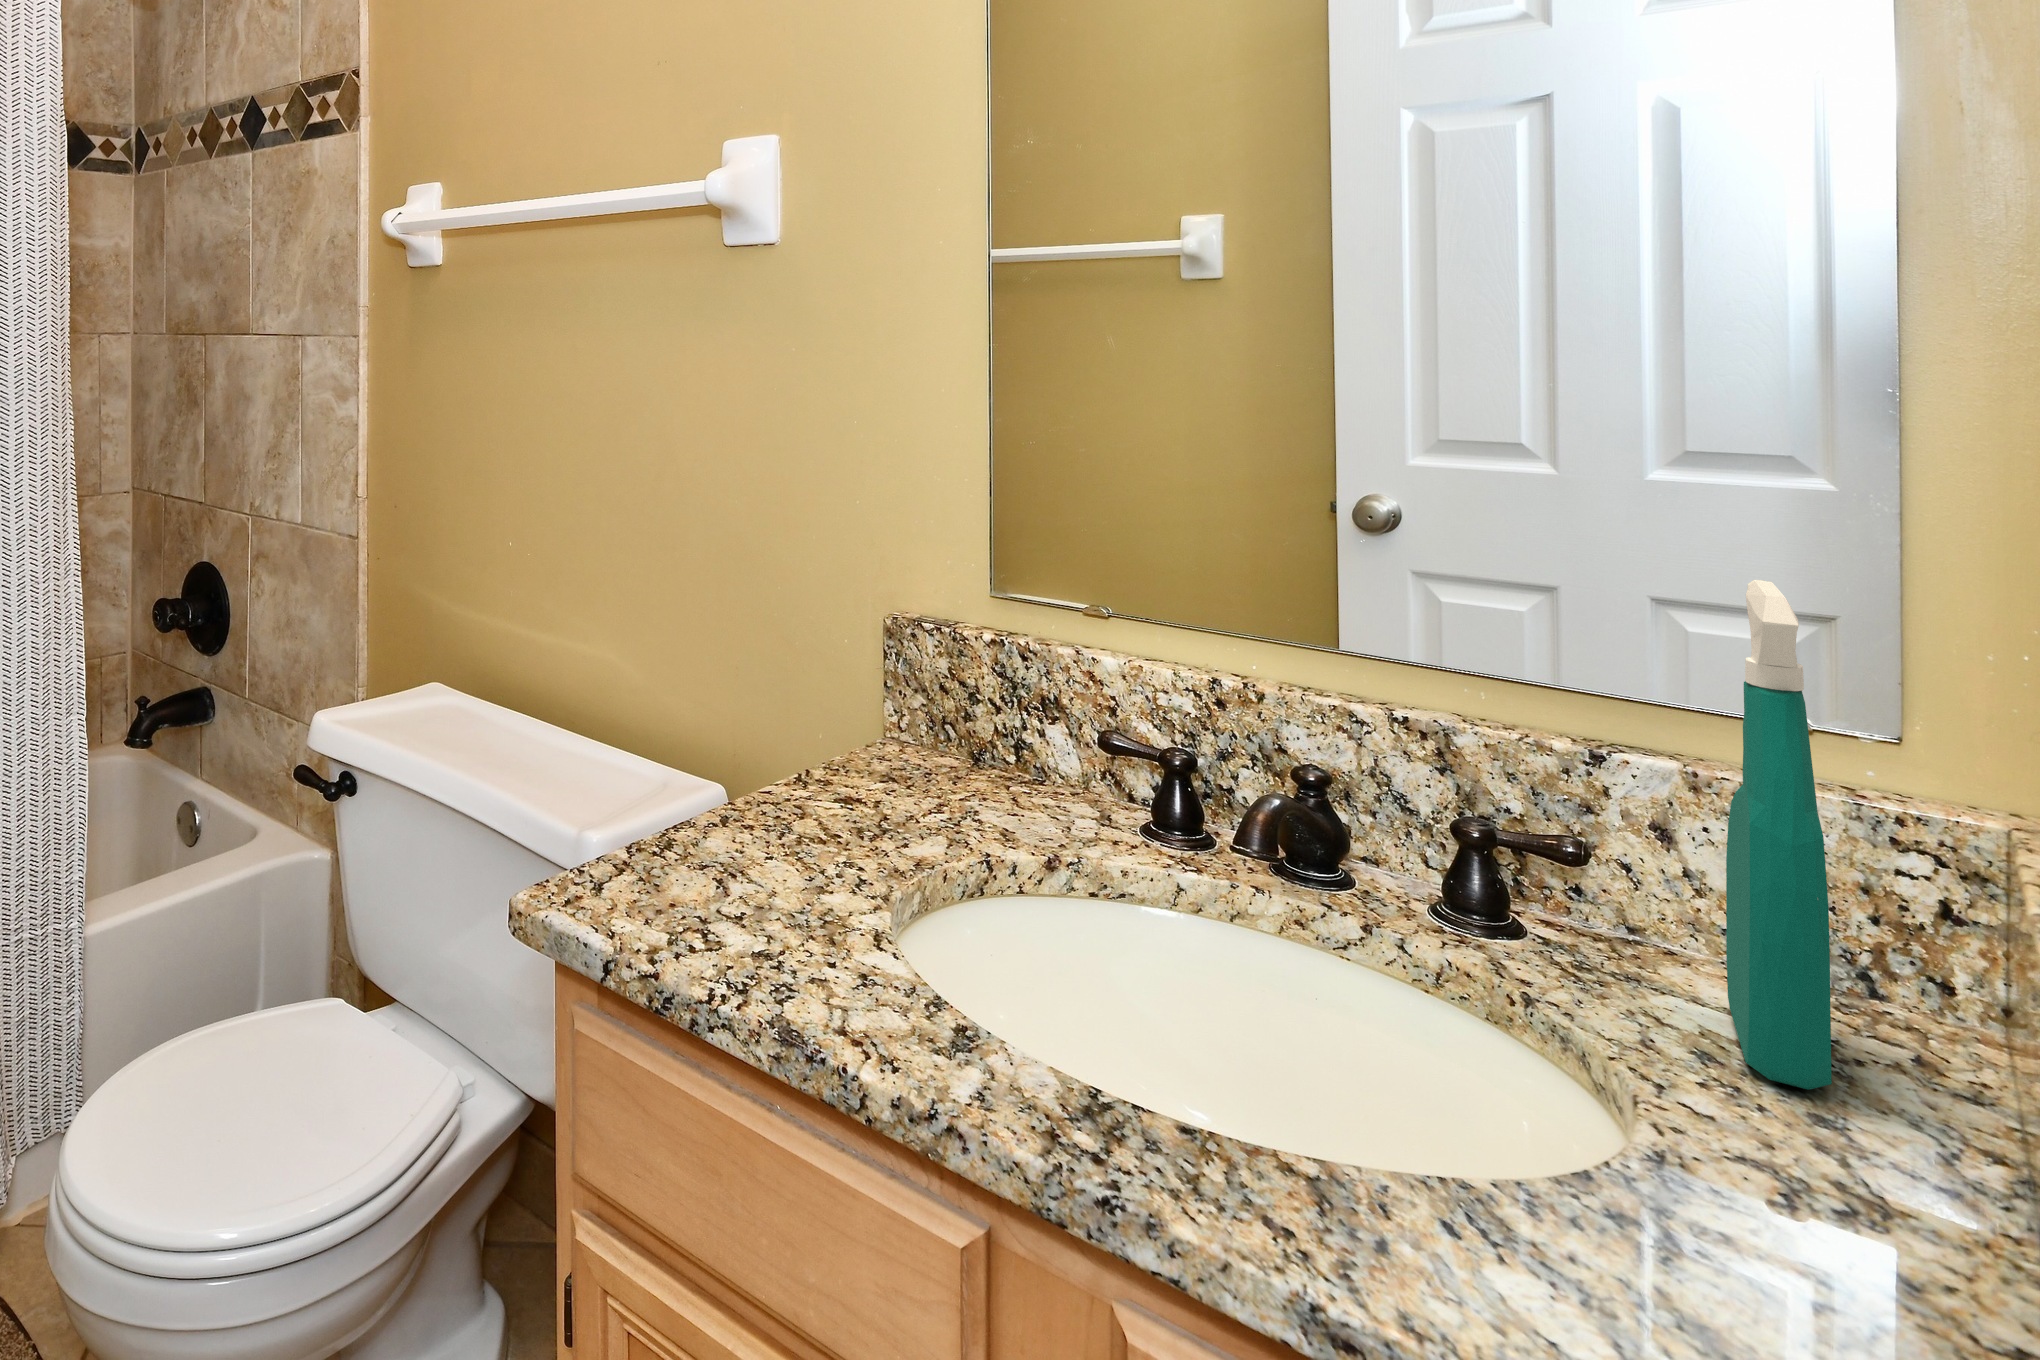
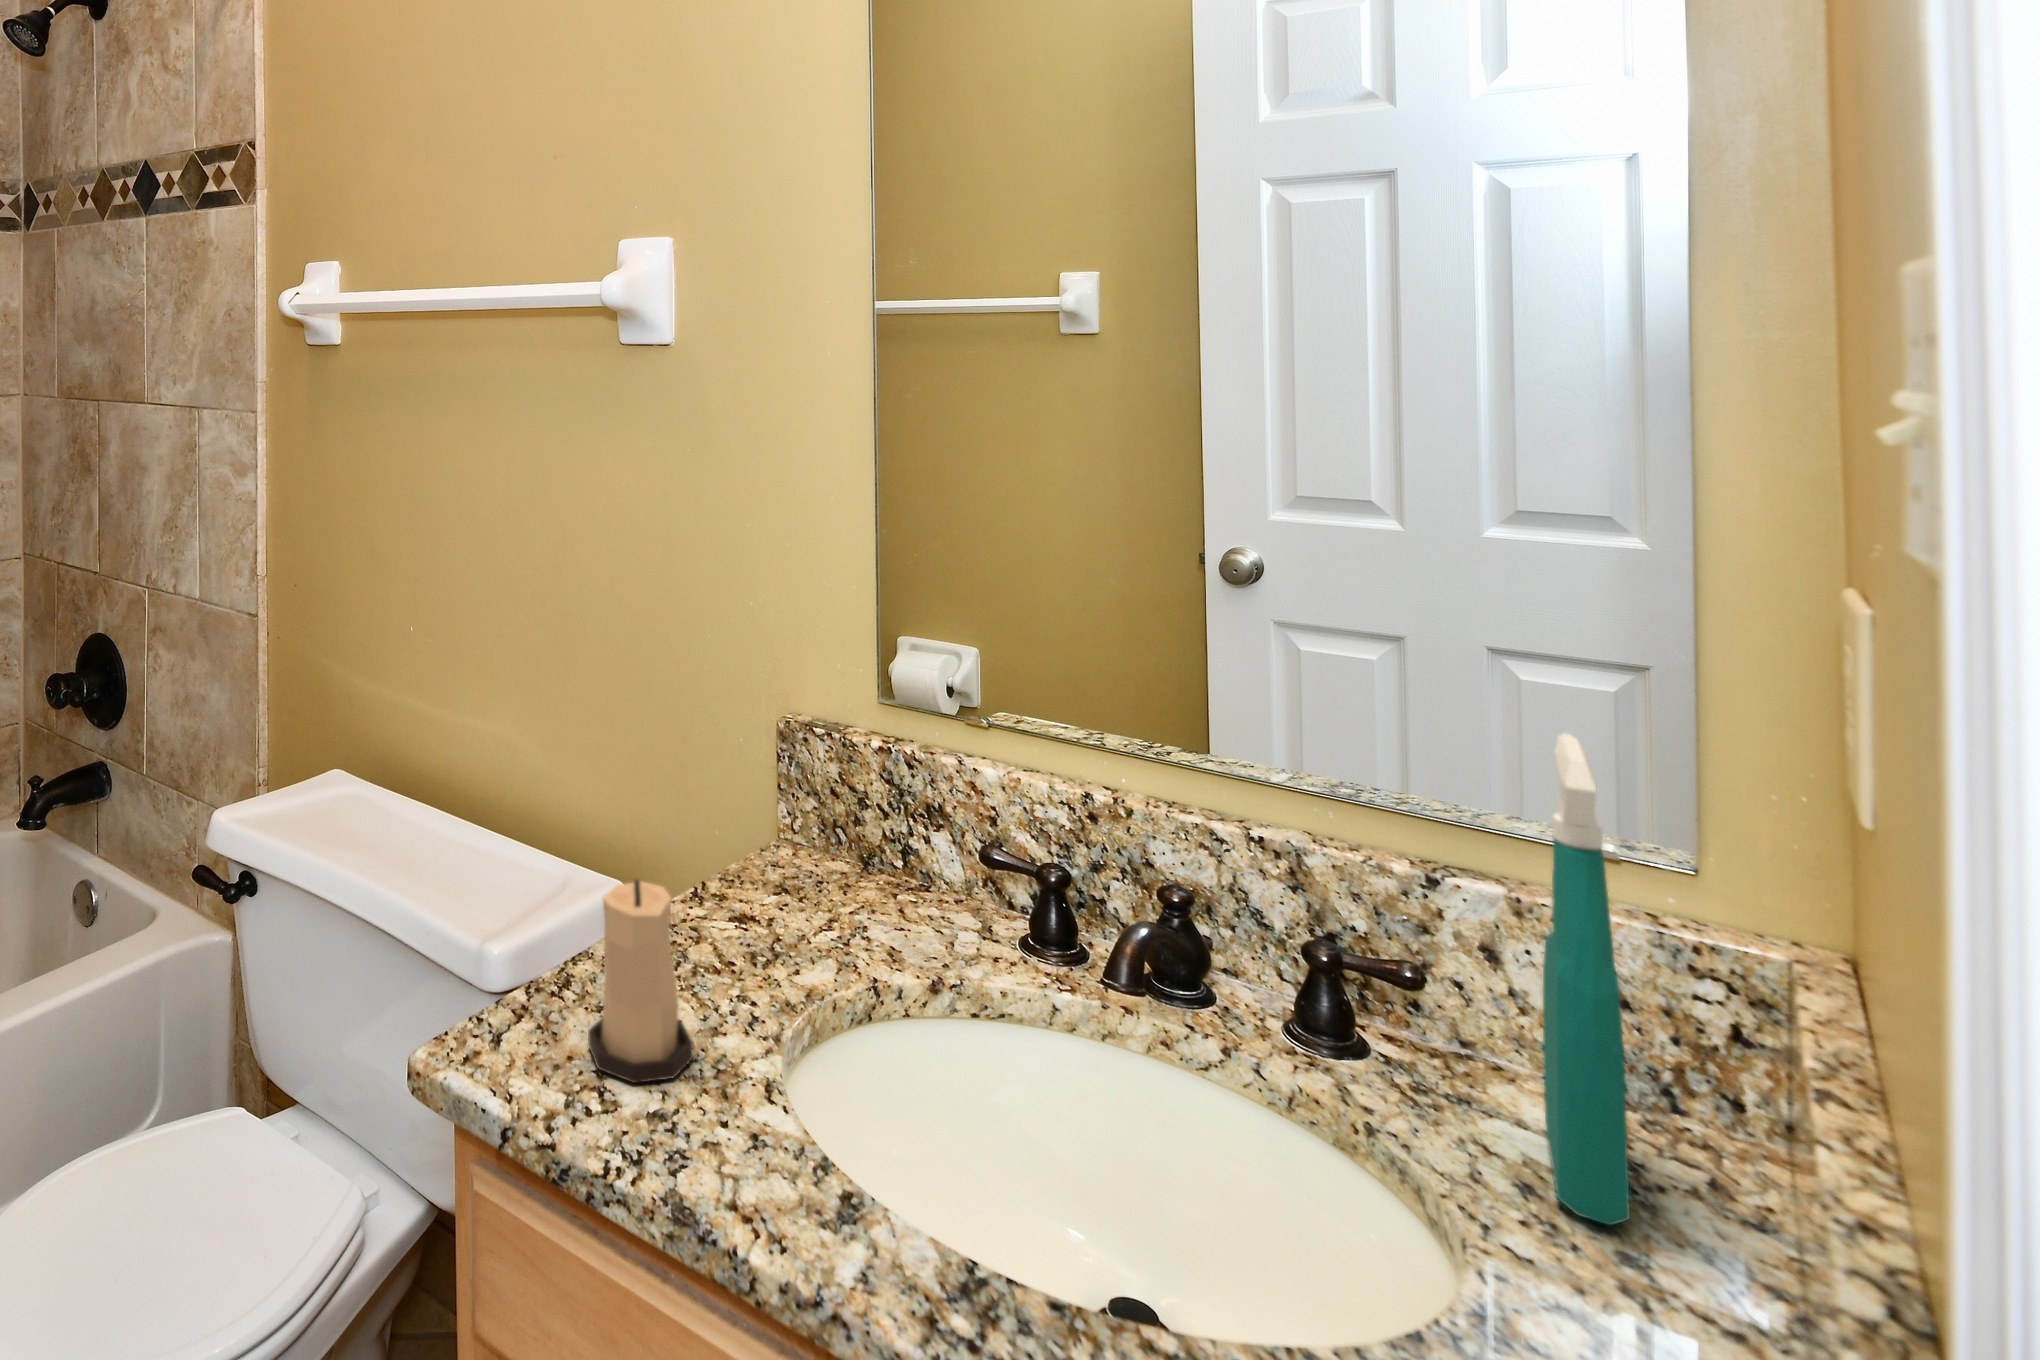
candle: none [691,725,799,926] -> present [588,880,694,1083]

